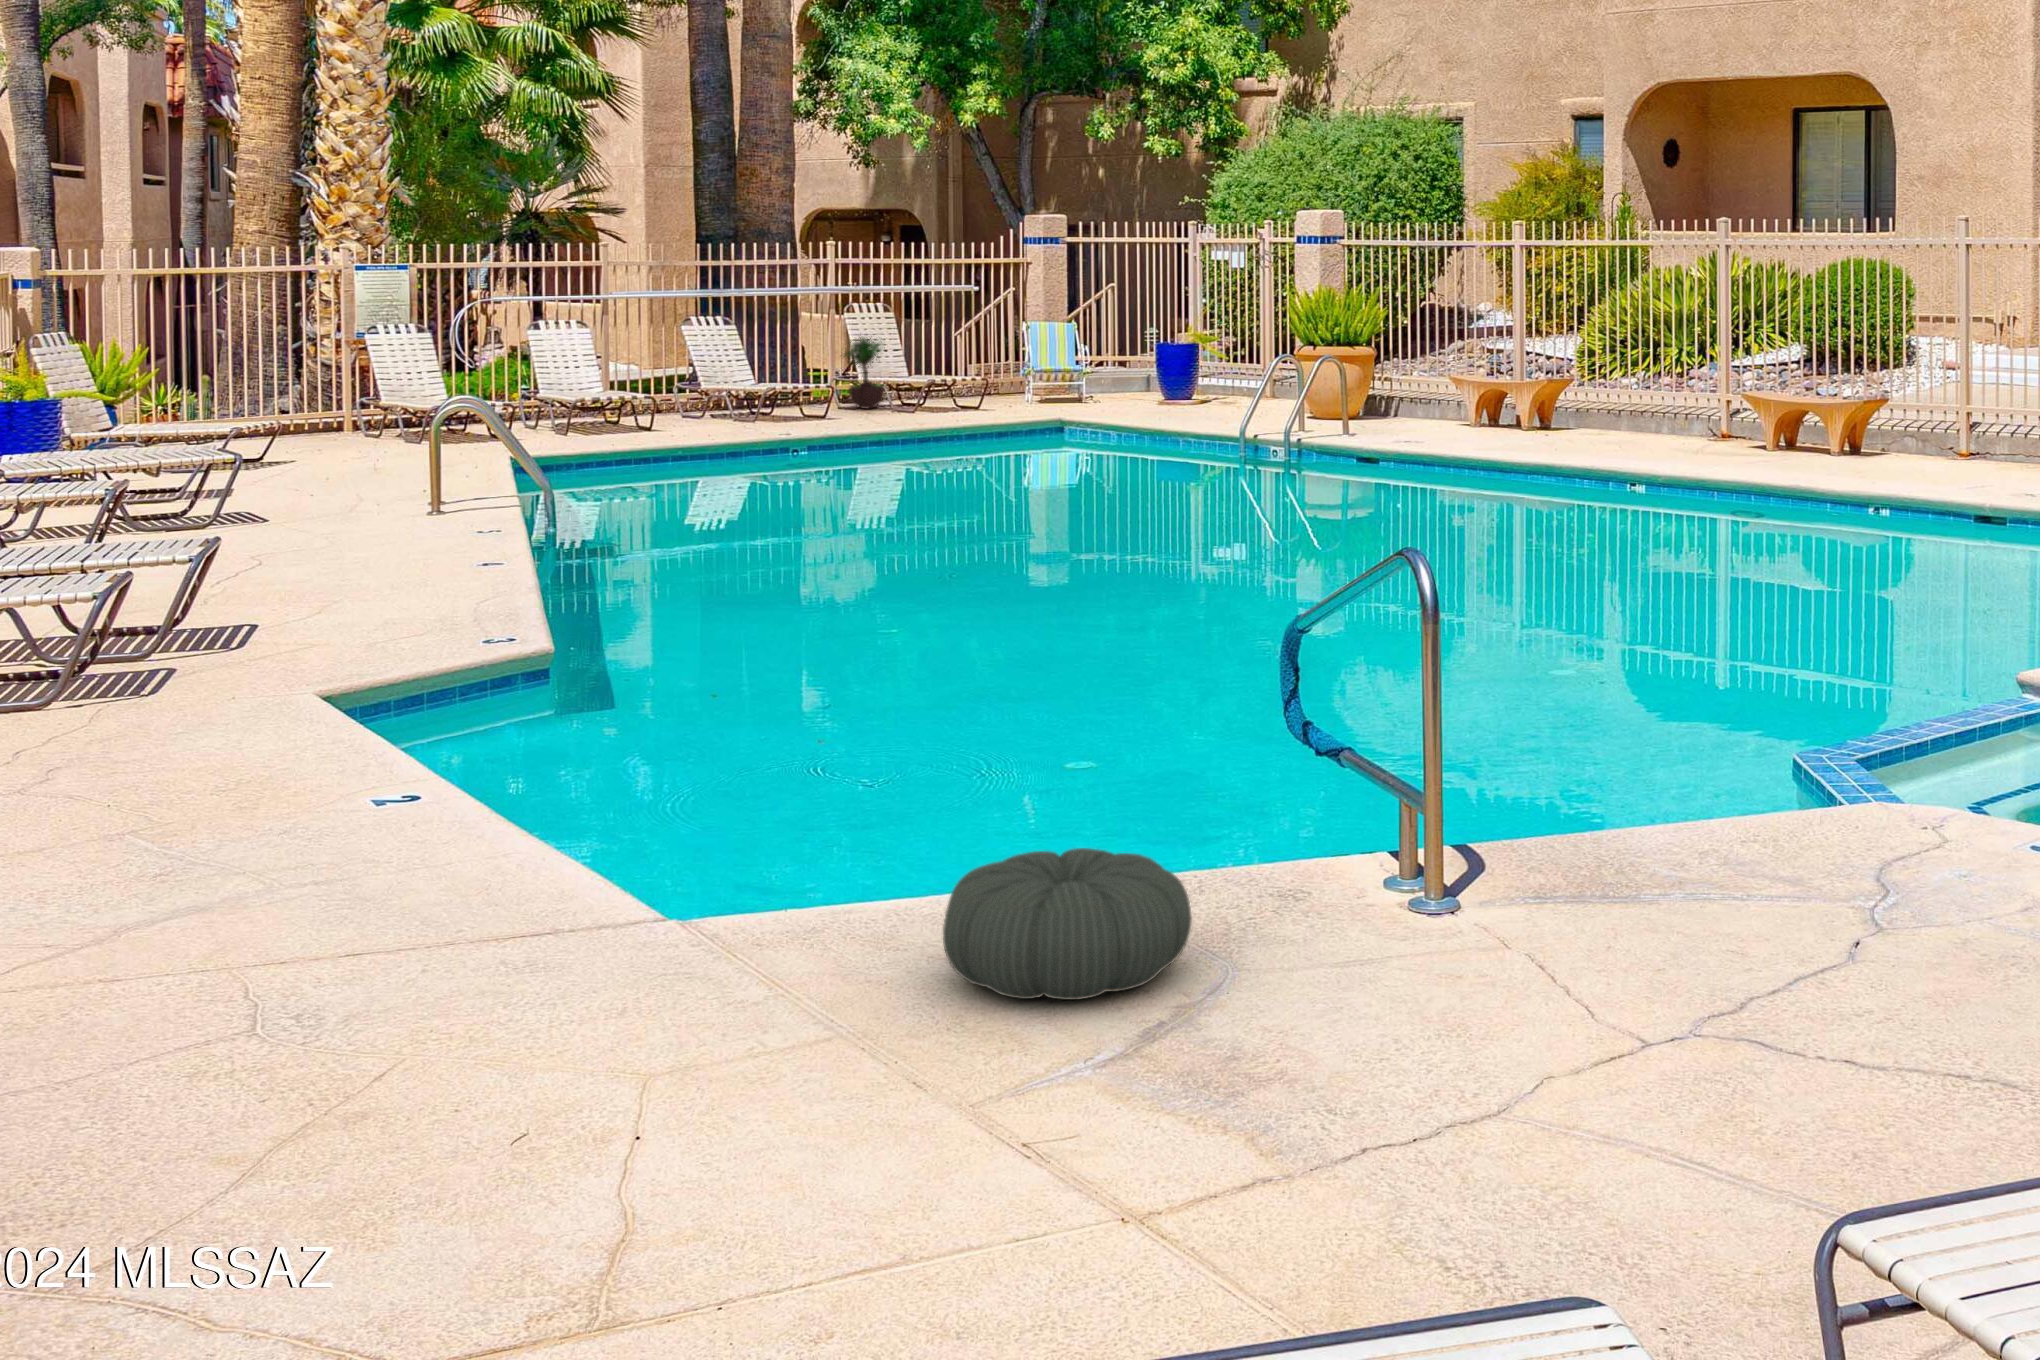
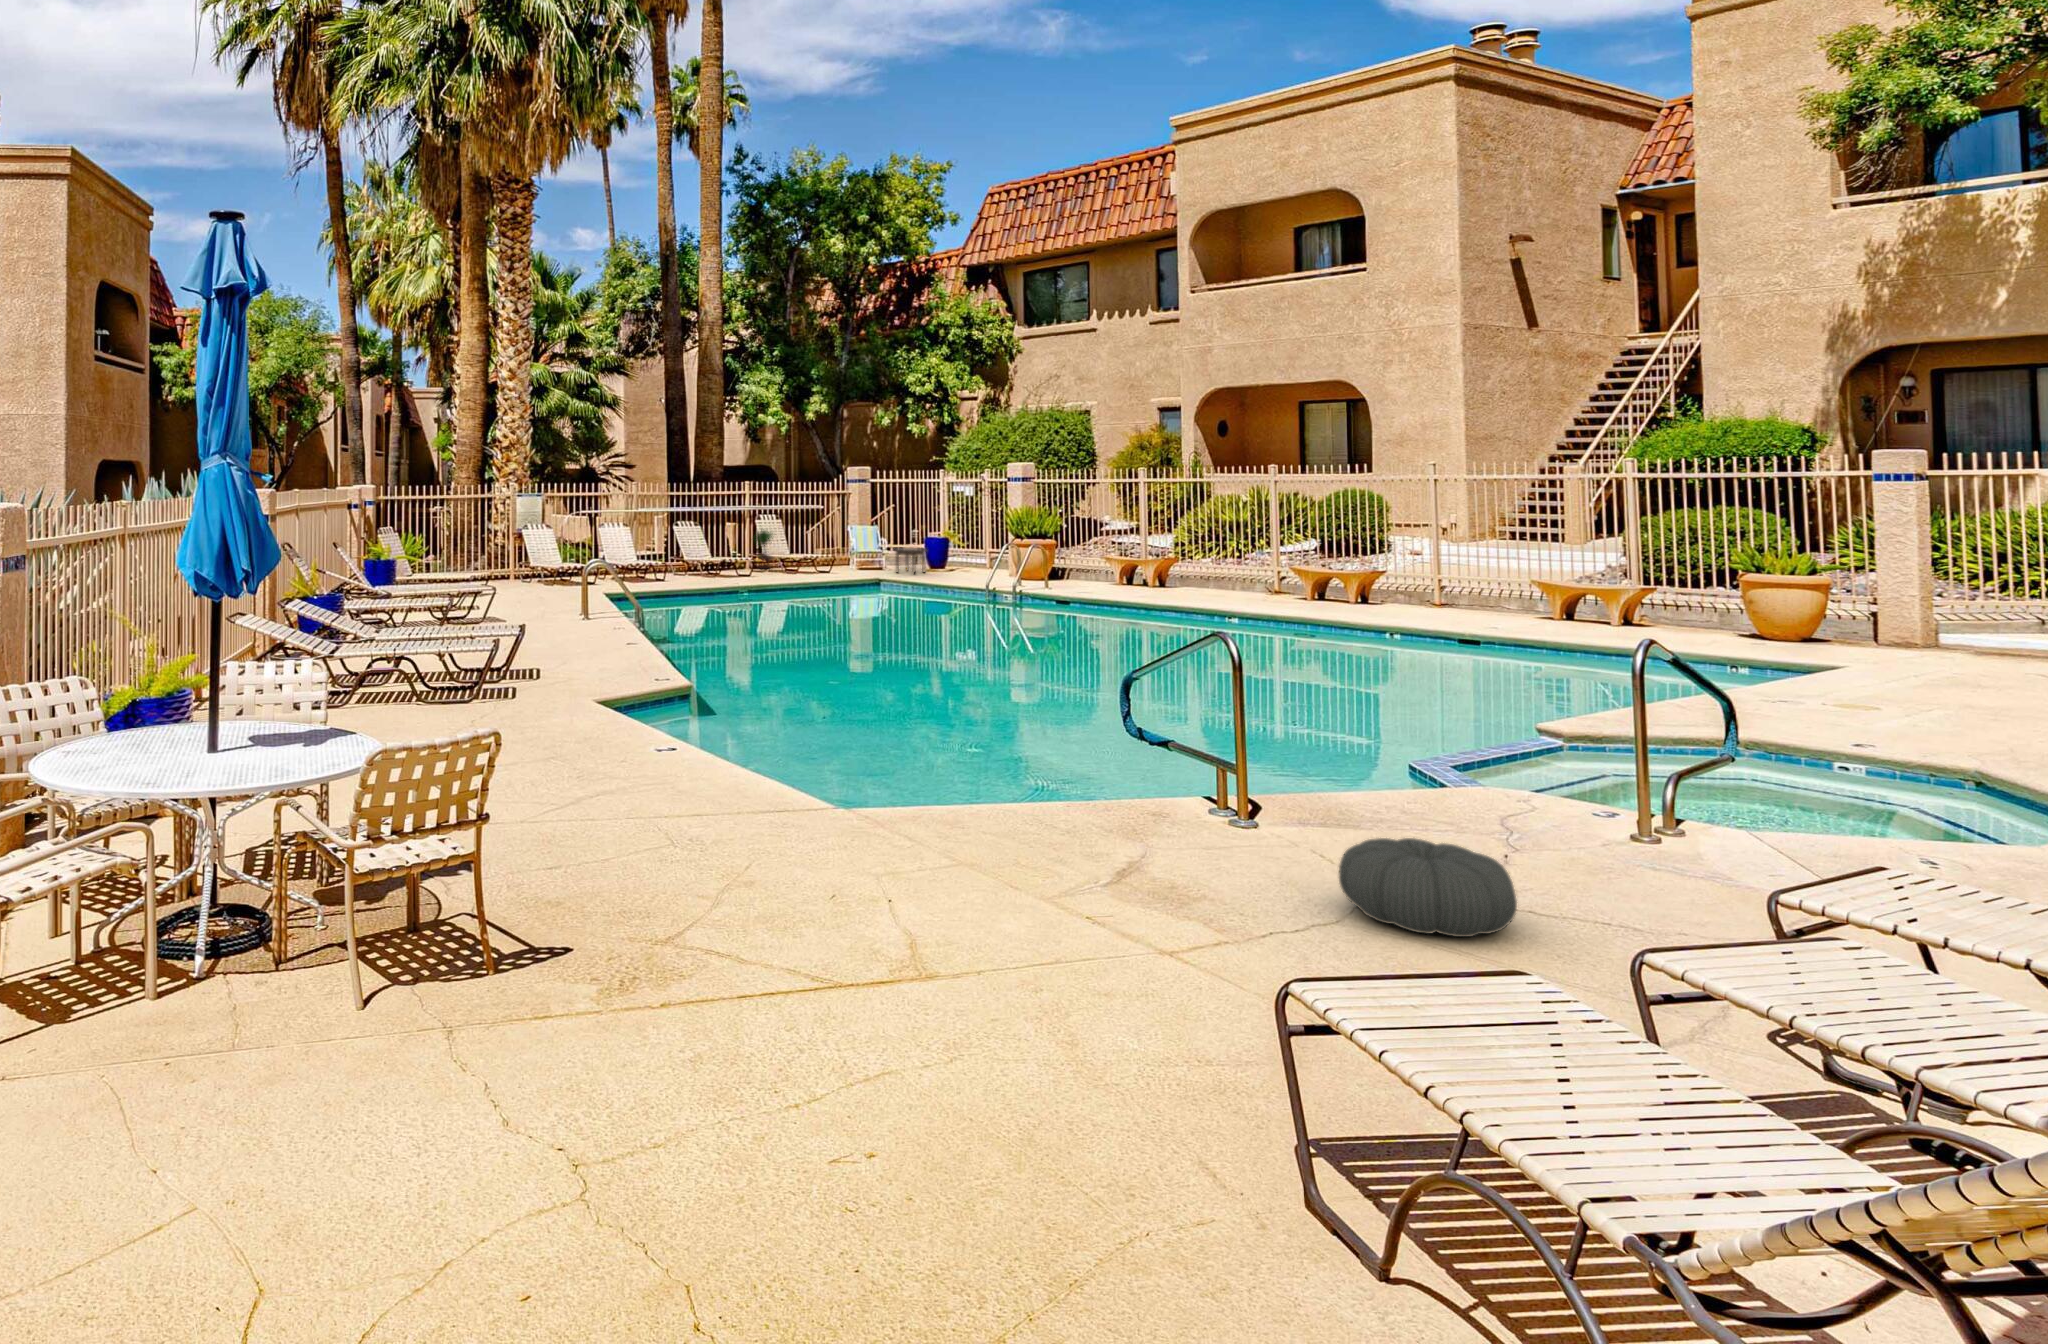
side table: none [1105,366,1165,412] -> present [893,548,926,573]
pouf: present [943,848,1192,1000] -> present [1339,838,1517,937]

